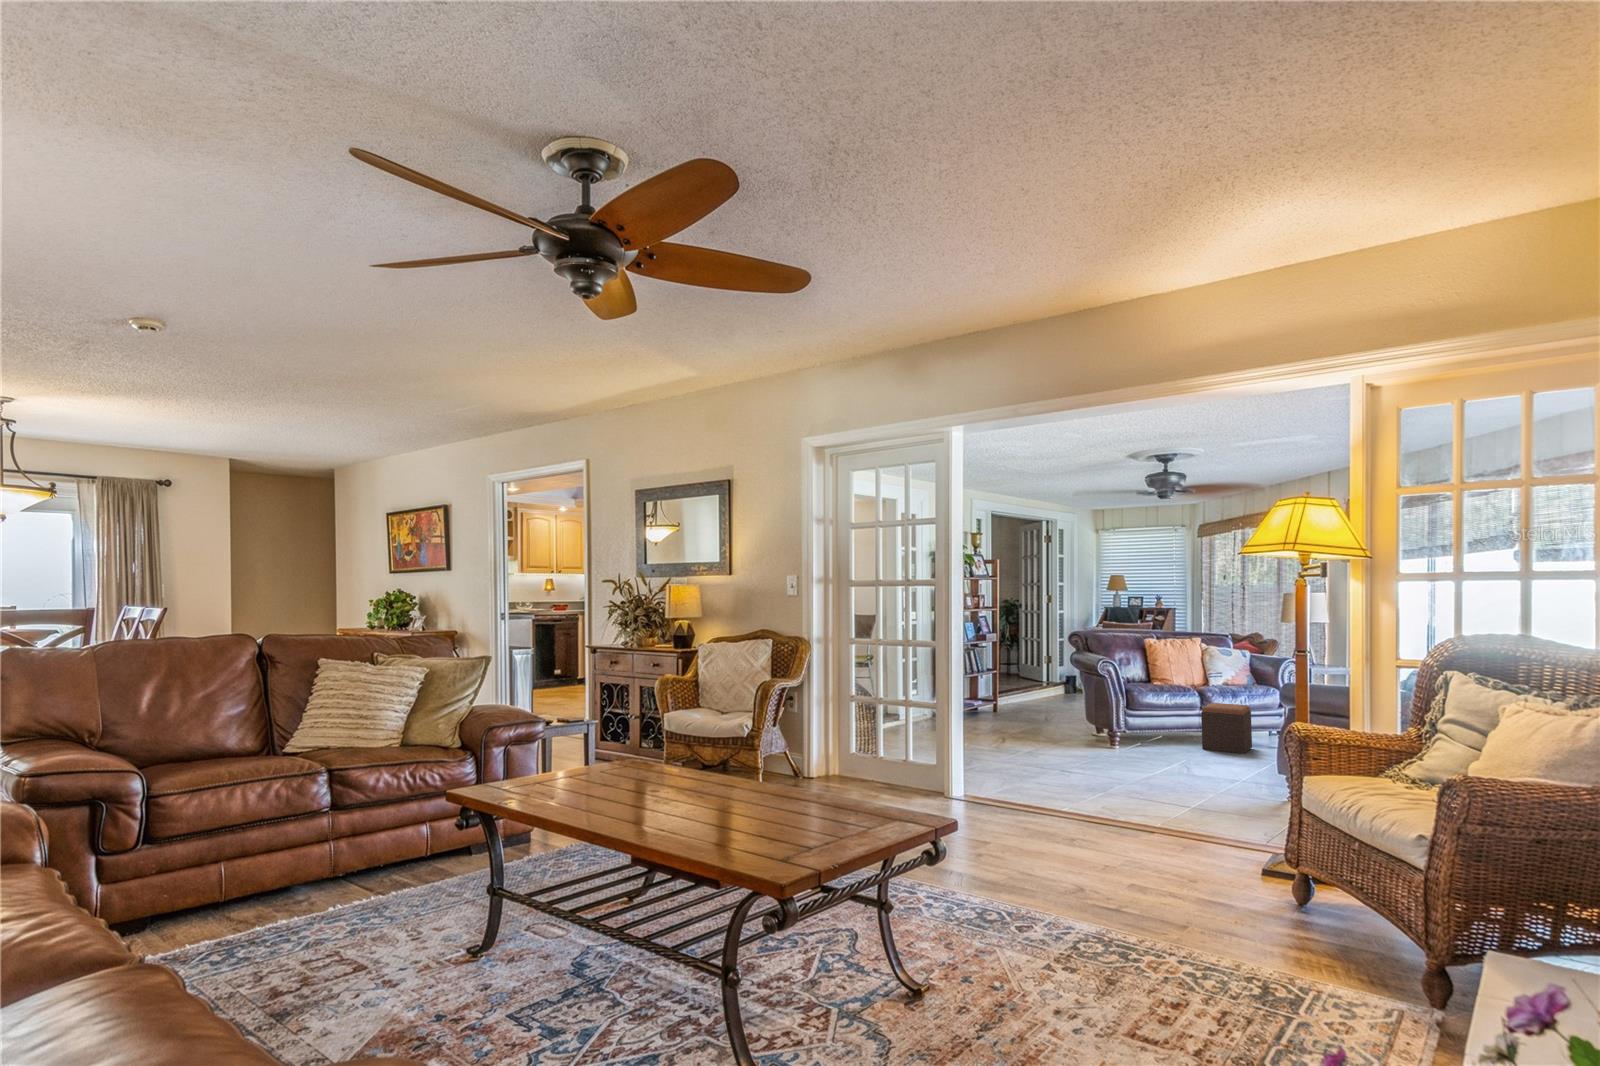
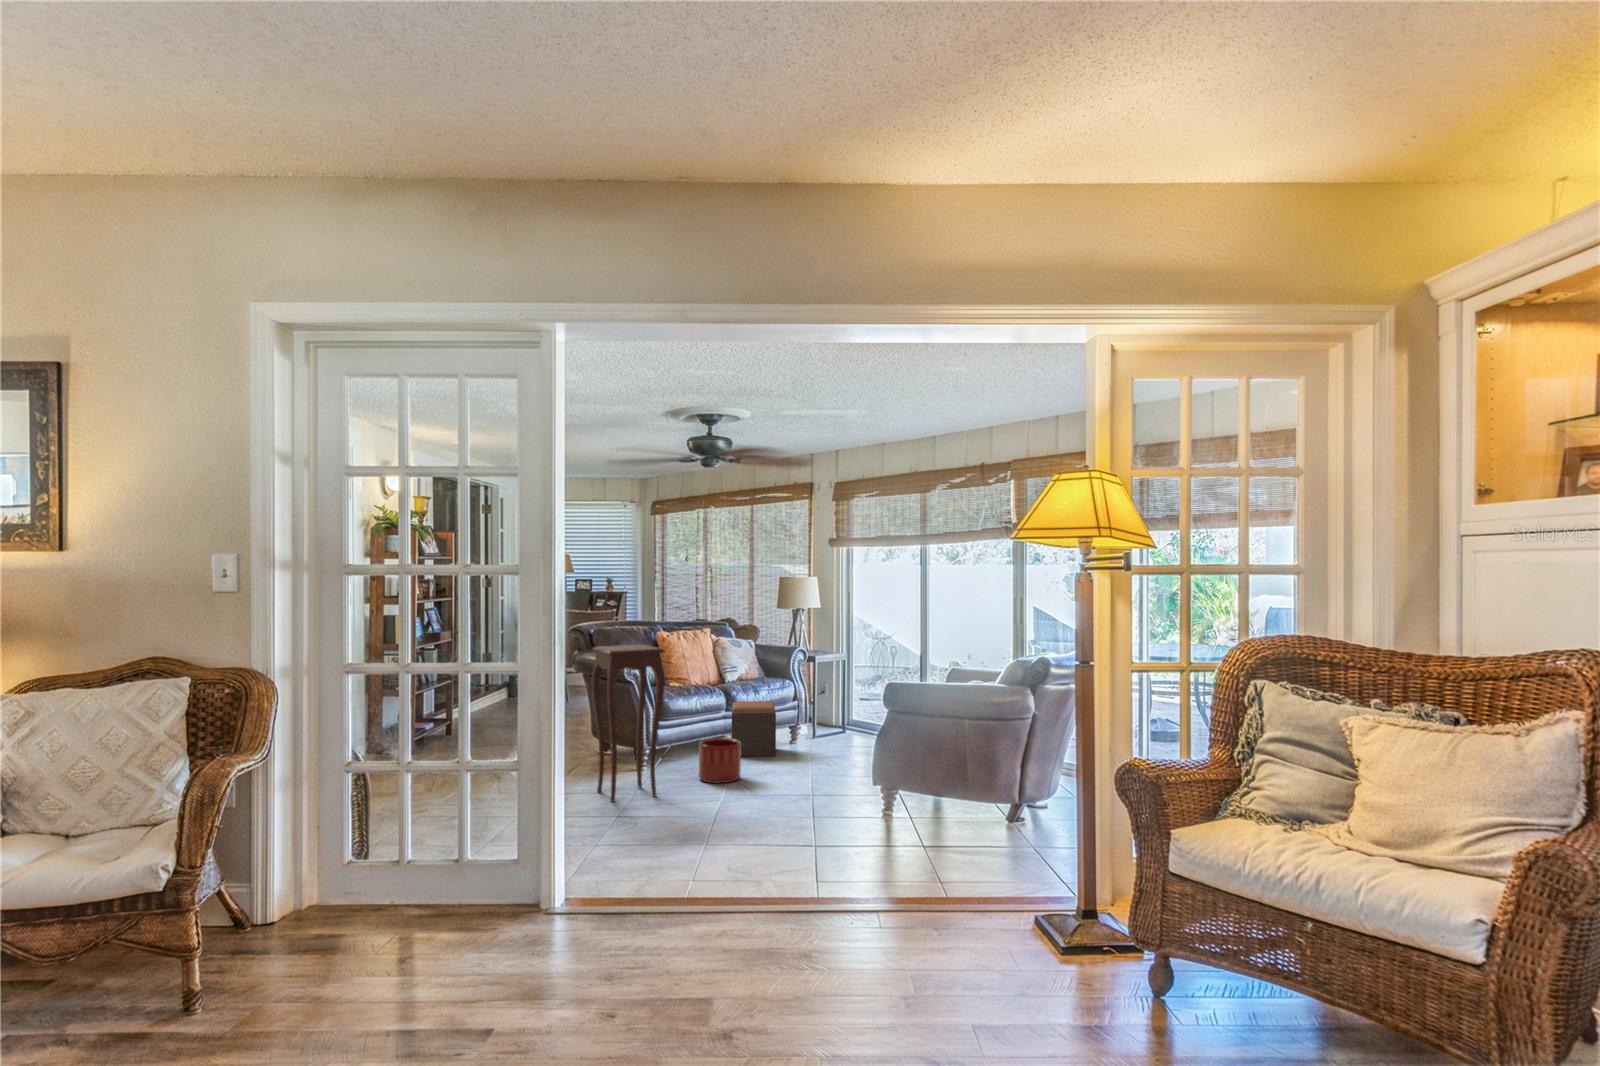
side table: none [1055,645,1106,764] -> present [592,644,664,802]
planter: none [1150,728,1188,764] -> present [699,738,741,783]

